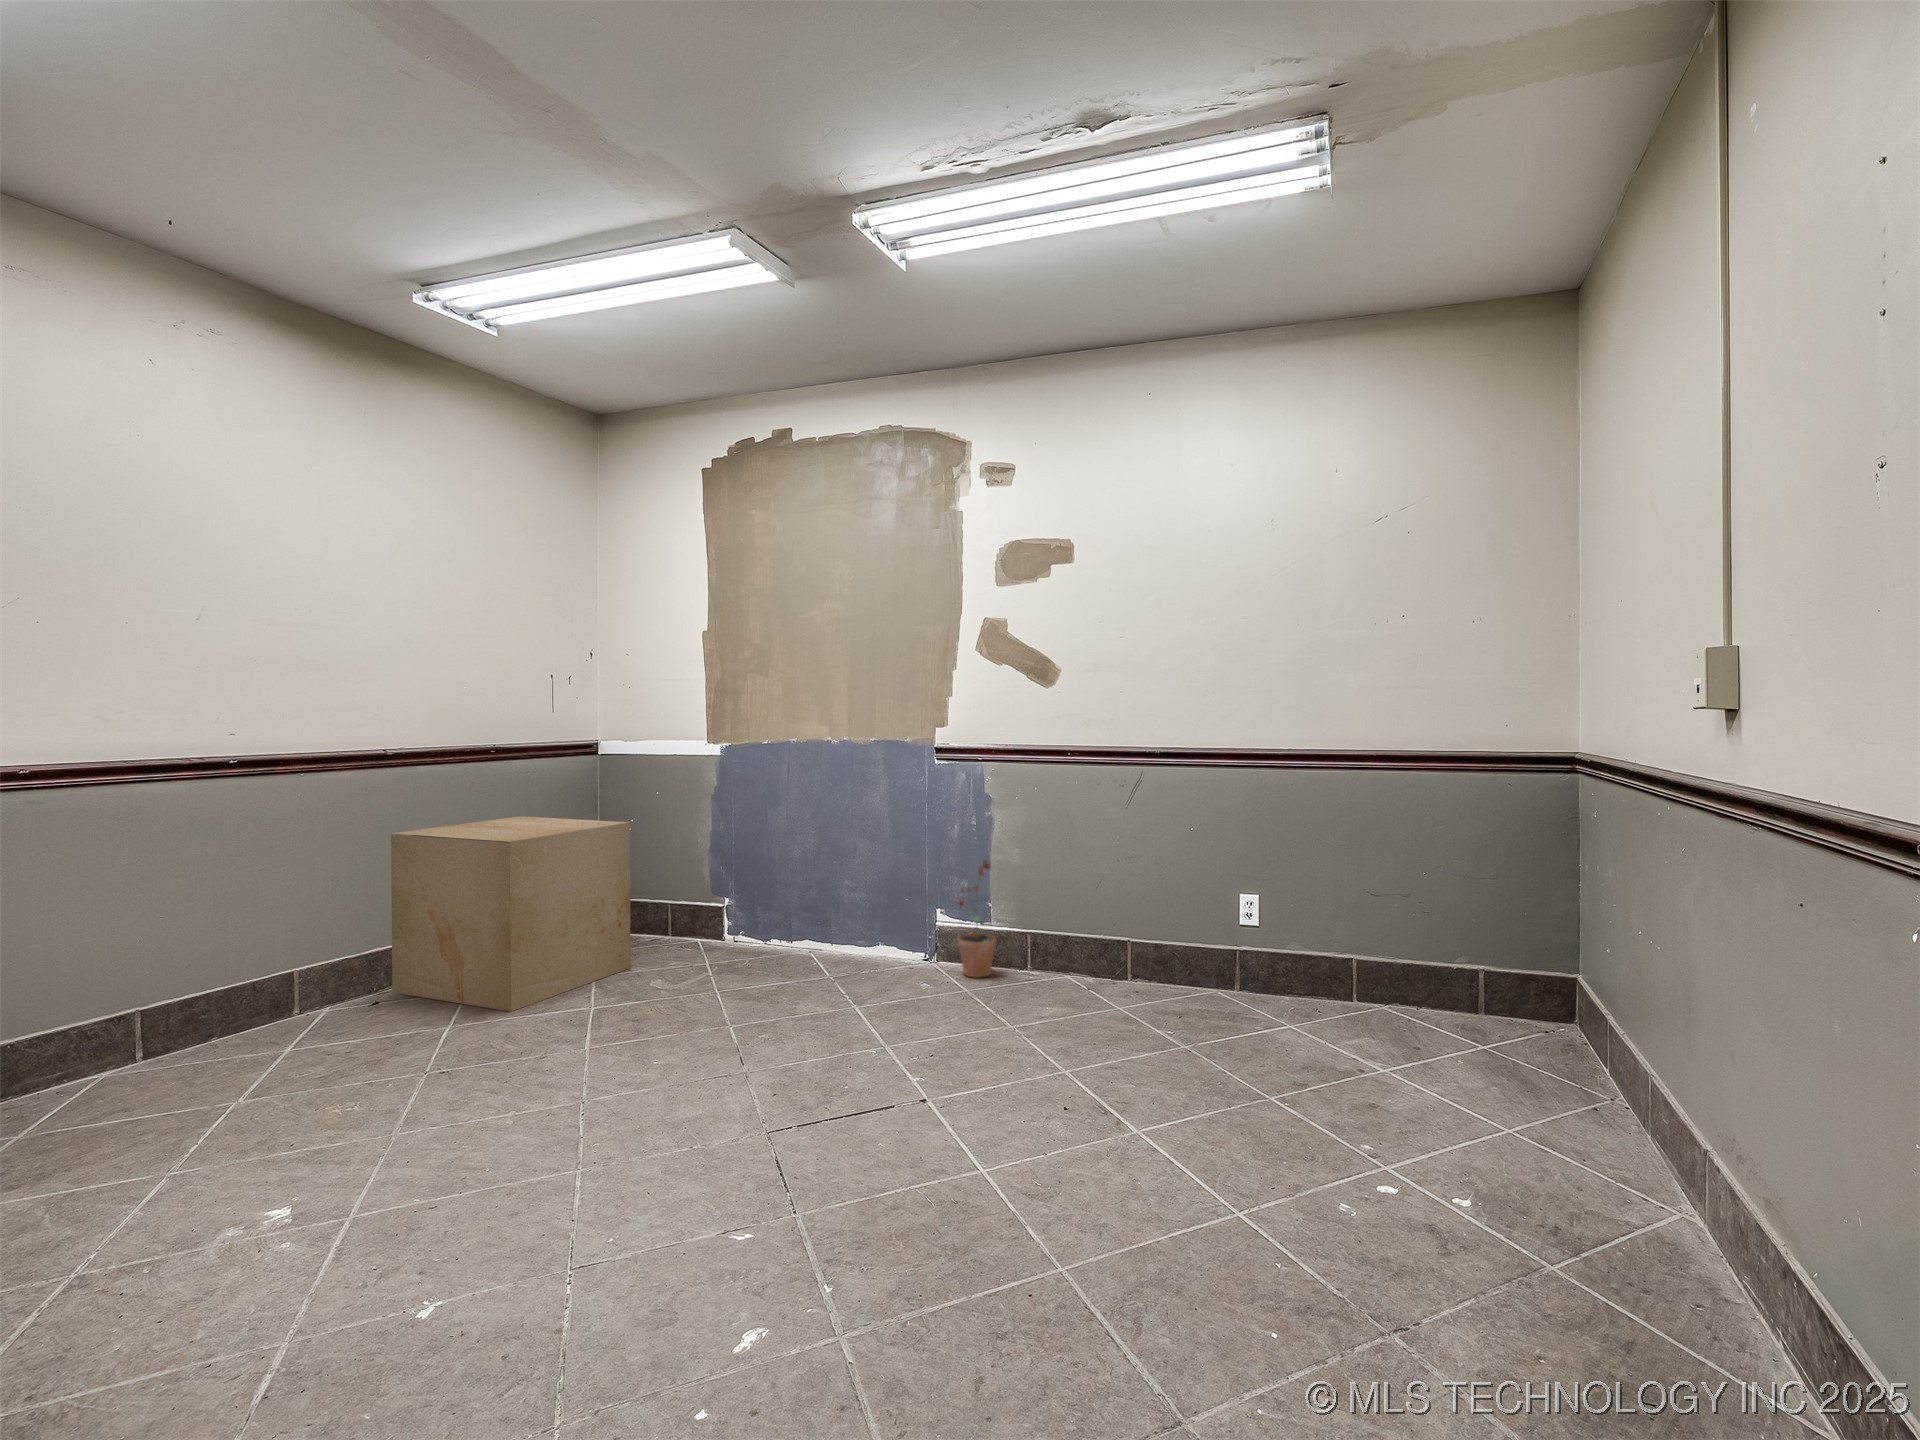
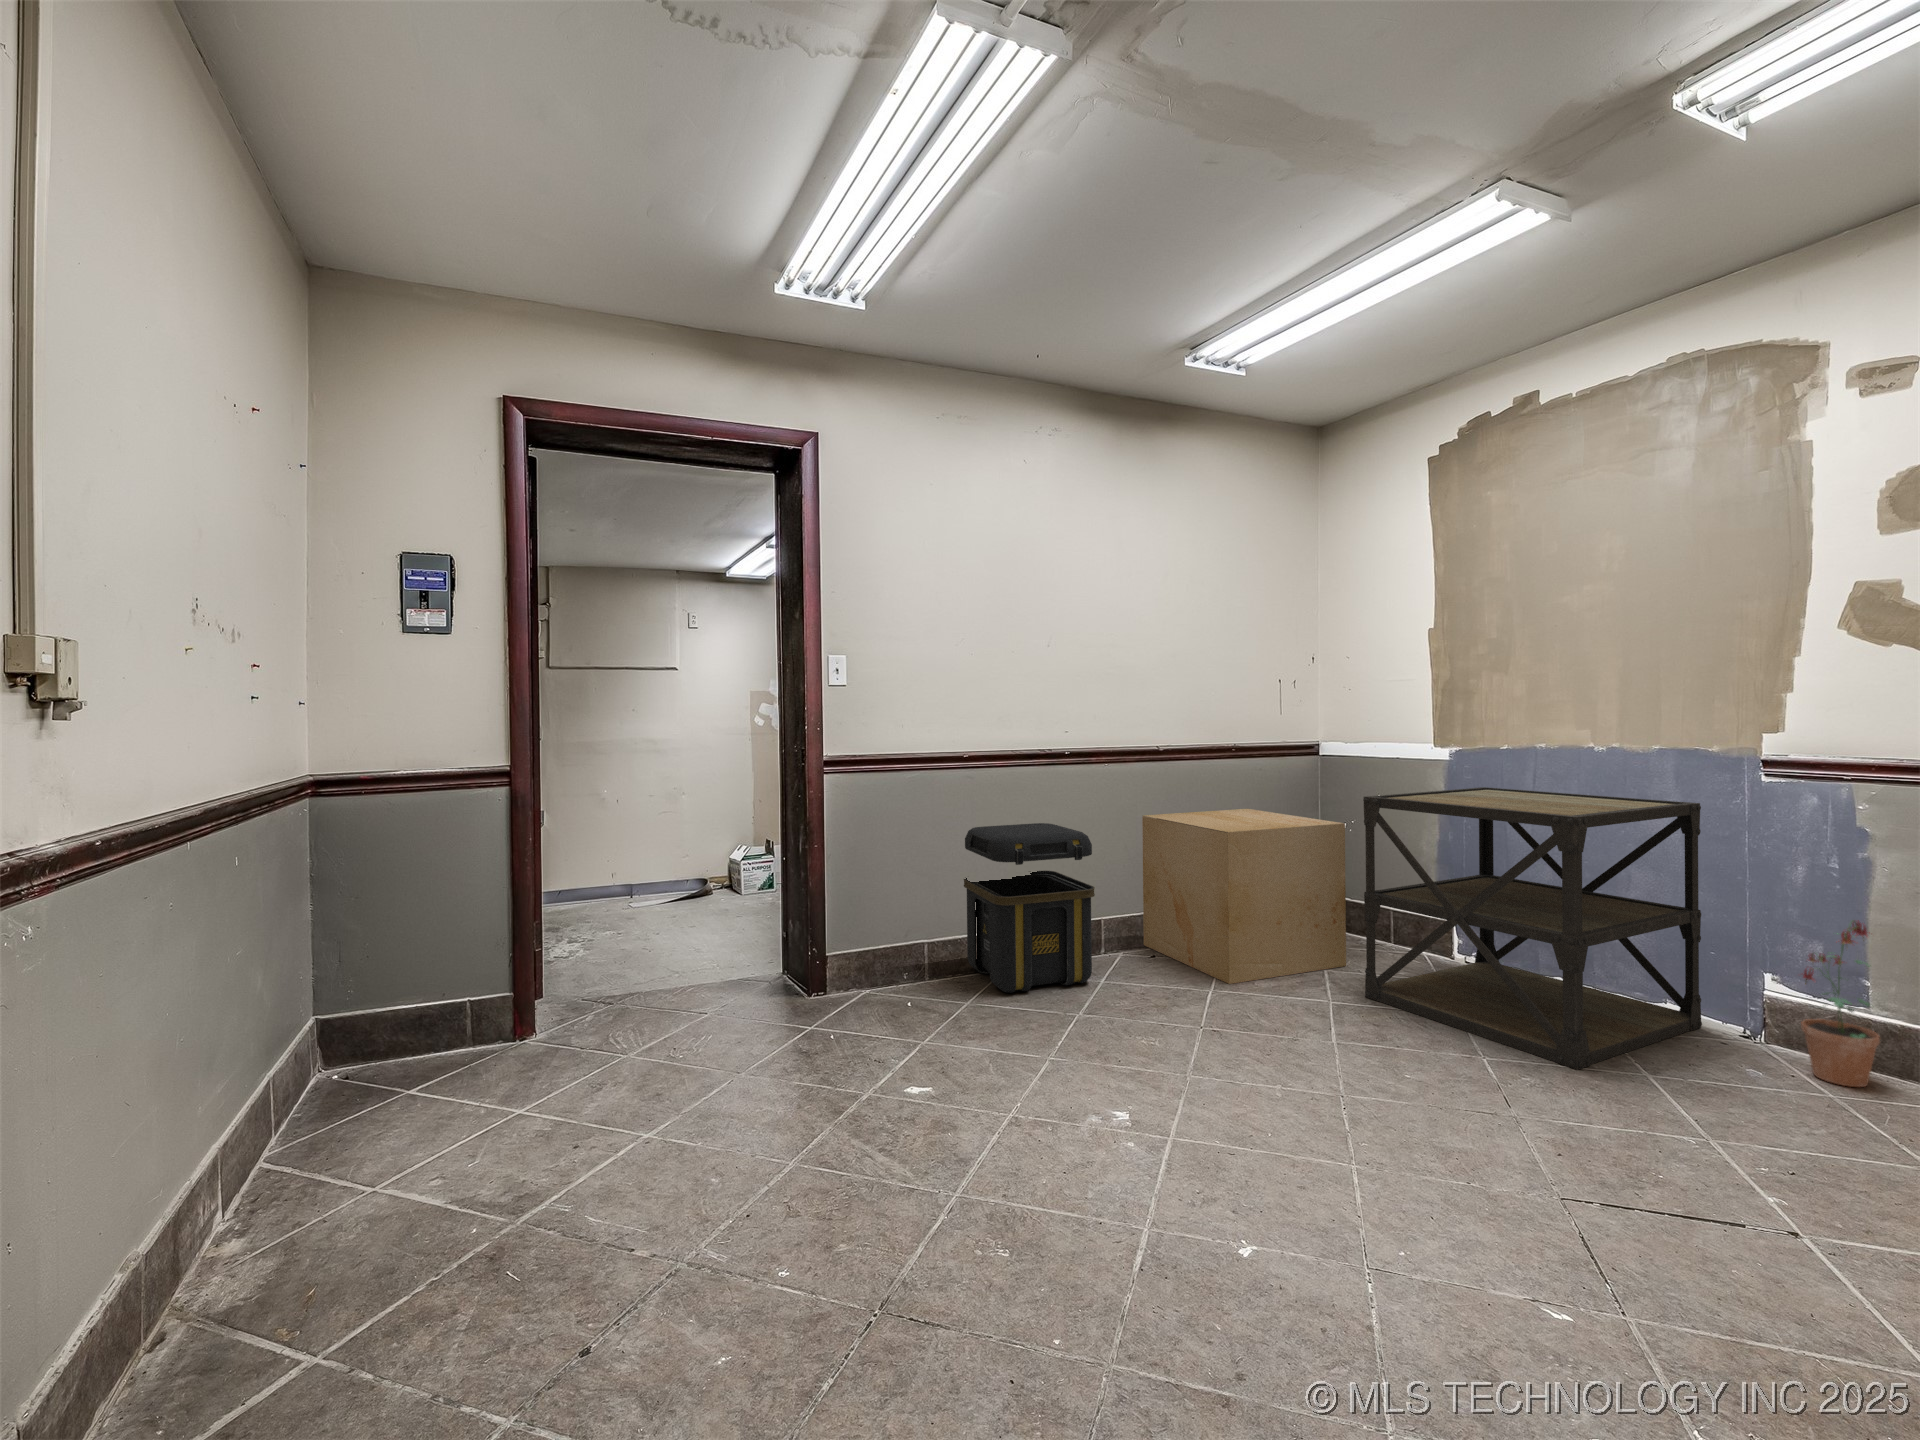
shelving unit: none [652,779,902,1010] -> present [1363,787,1702,1070]
toolbox: none [103,854,334,1092] -> present [964,823,1095,993]

